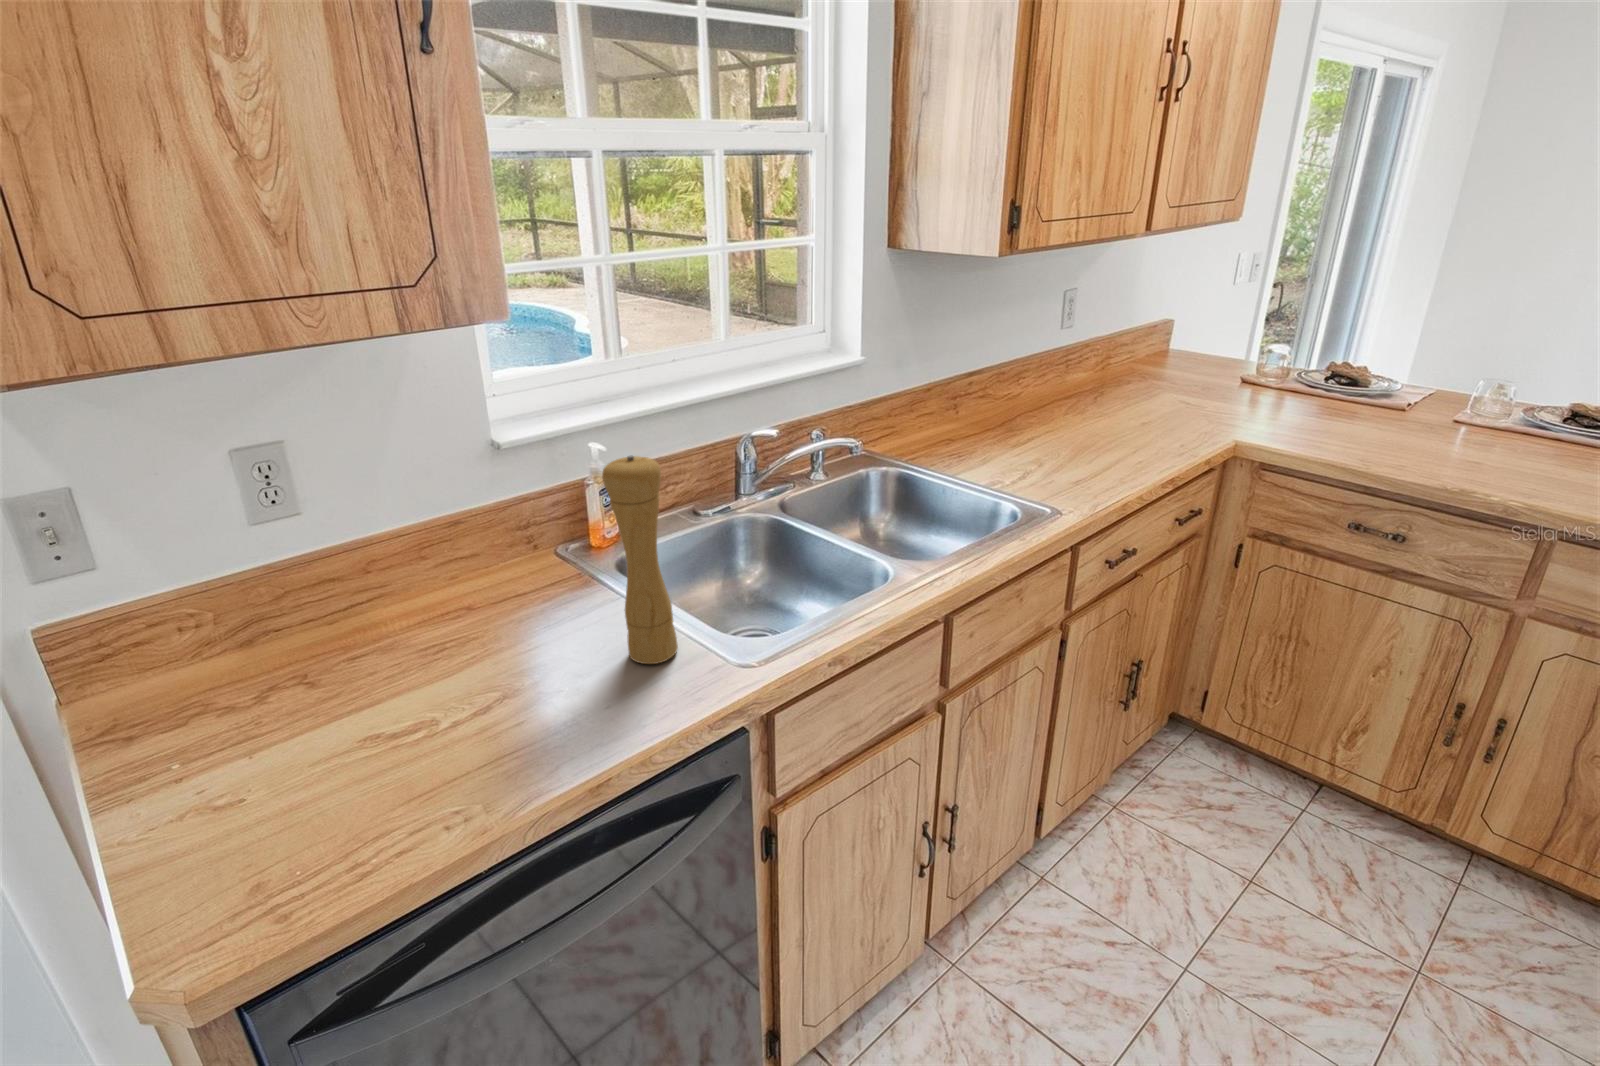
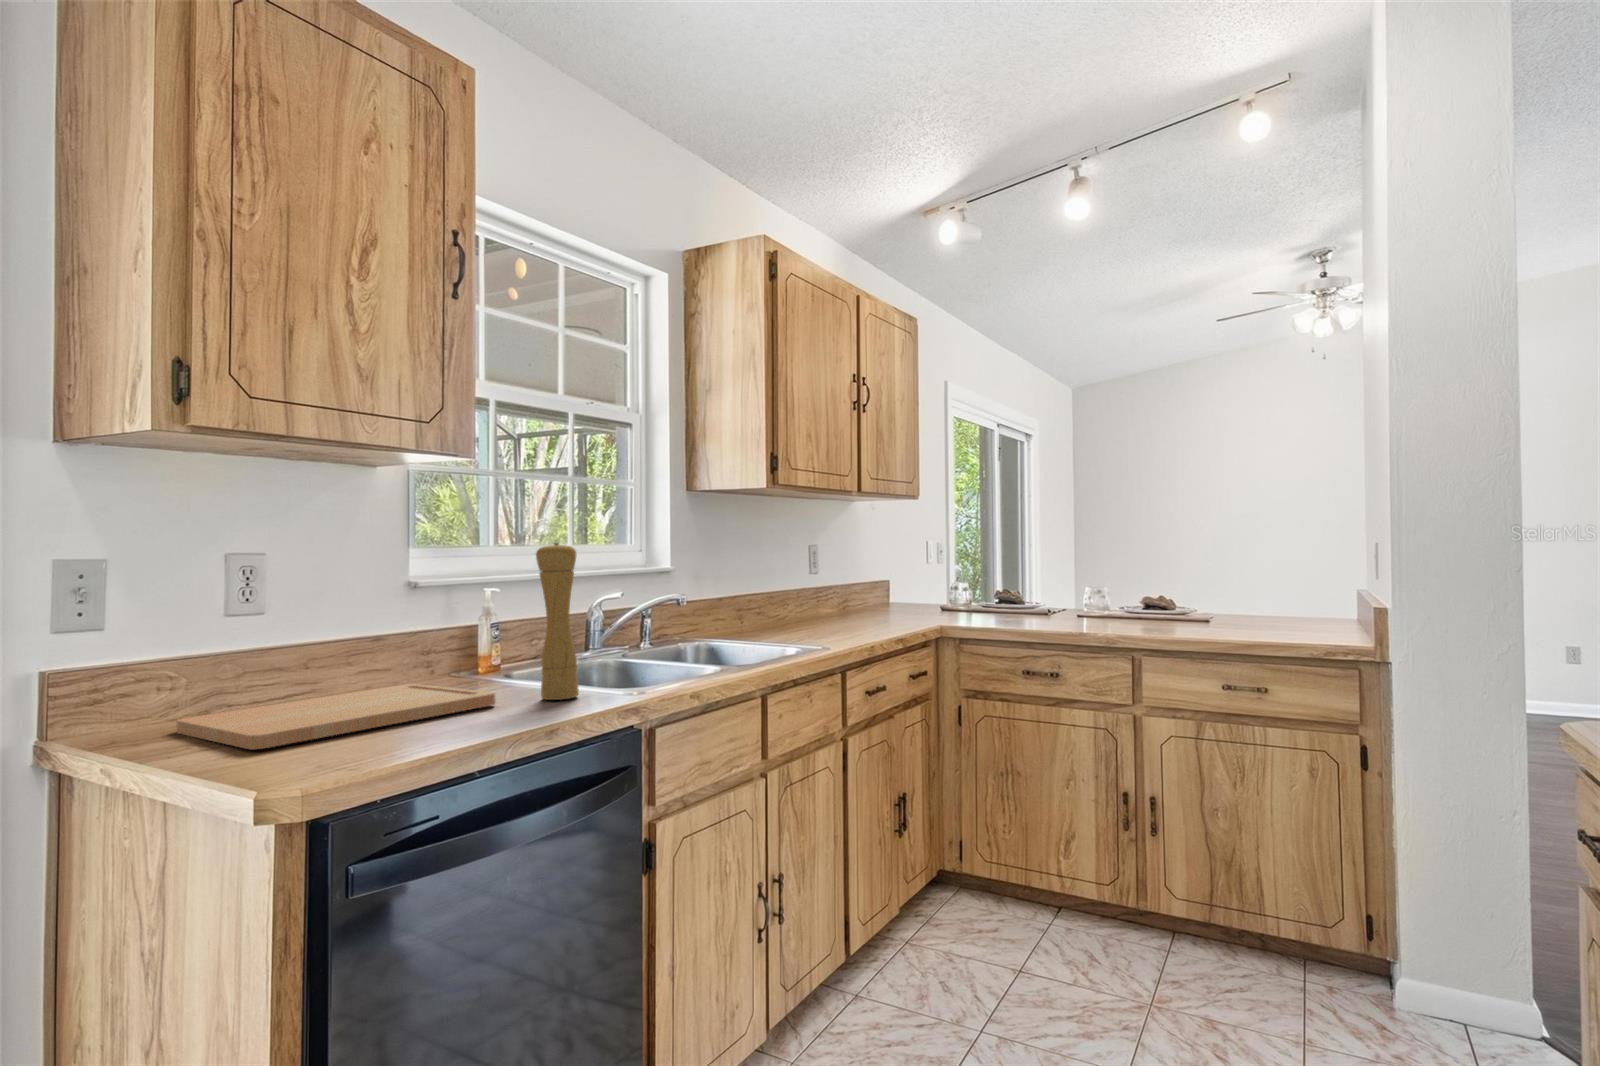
cutting board: none [201,588,568,793] -> present [177,684,496,749]

